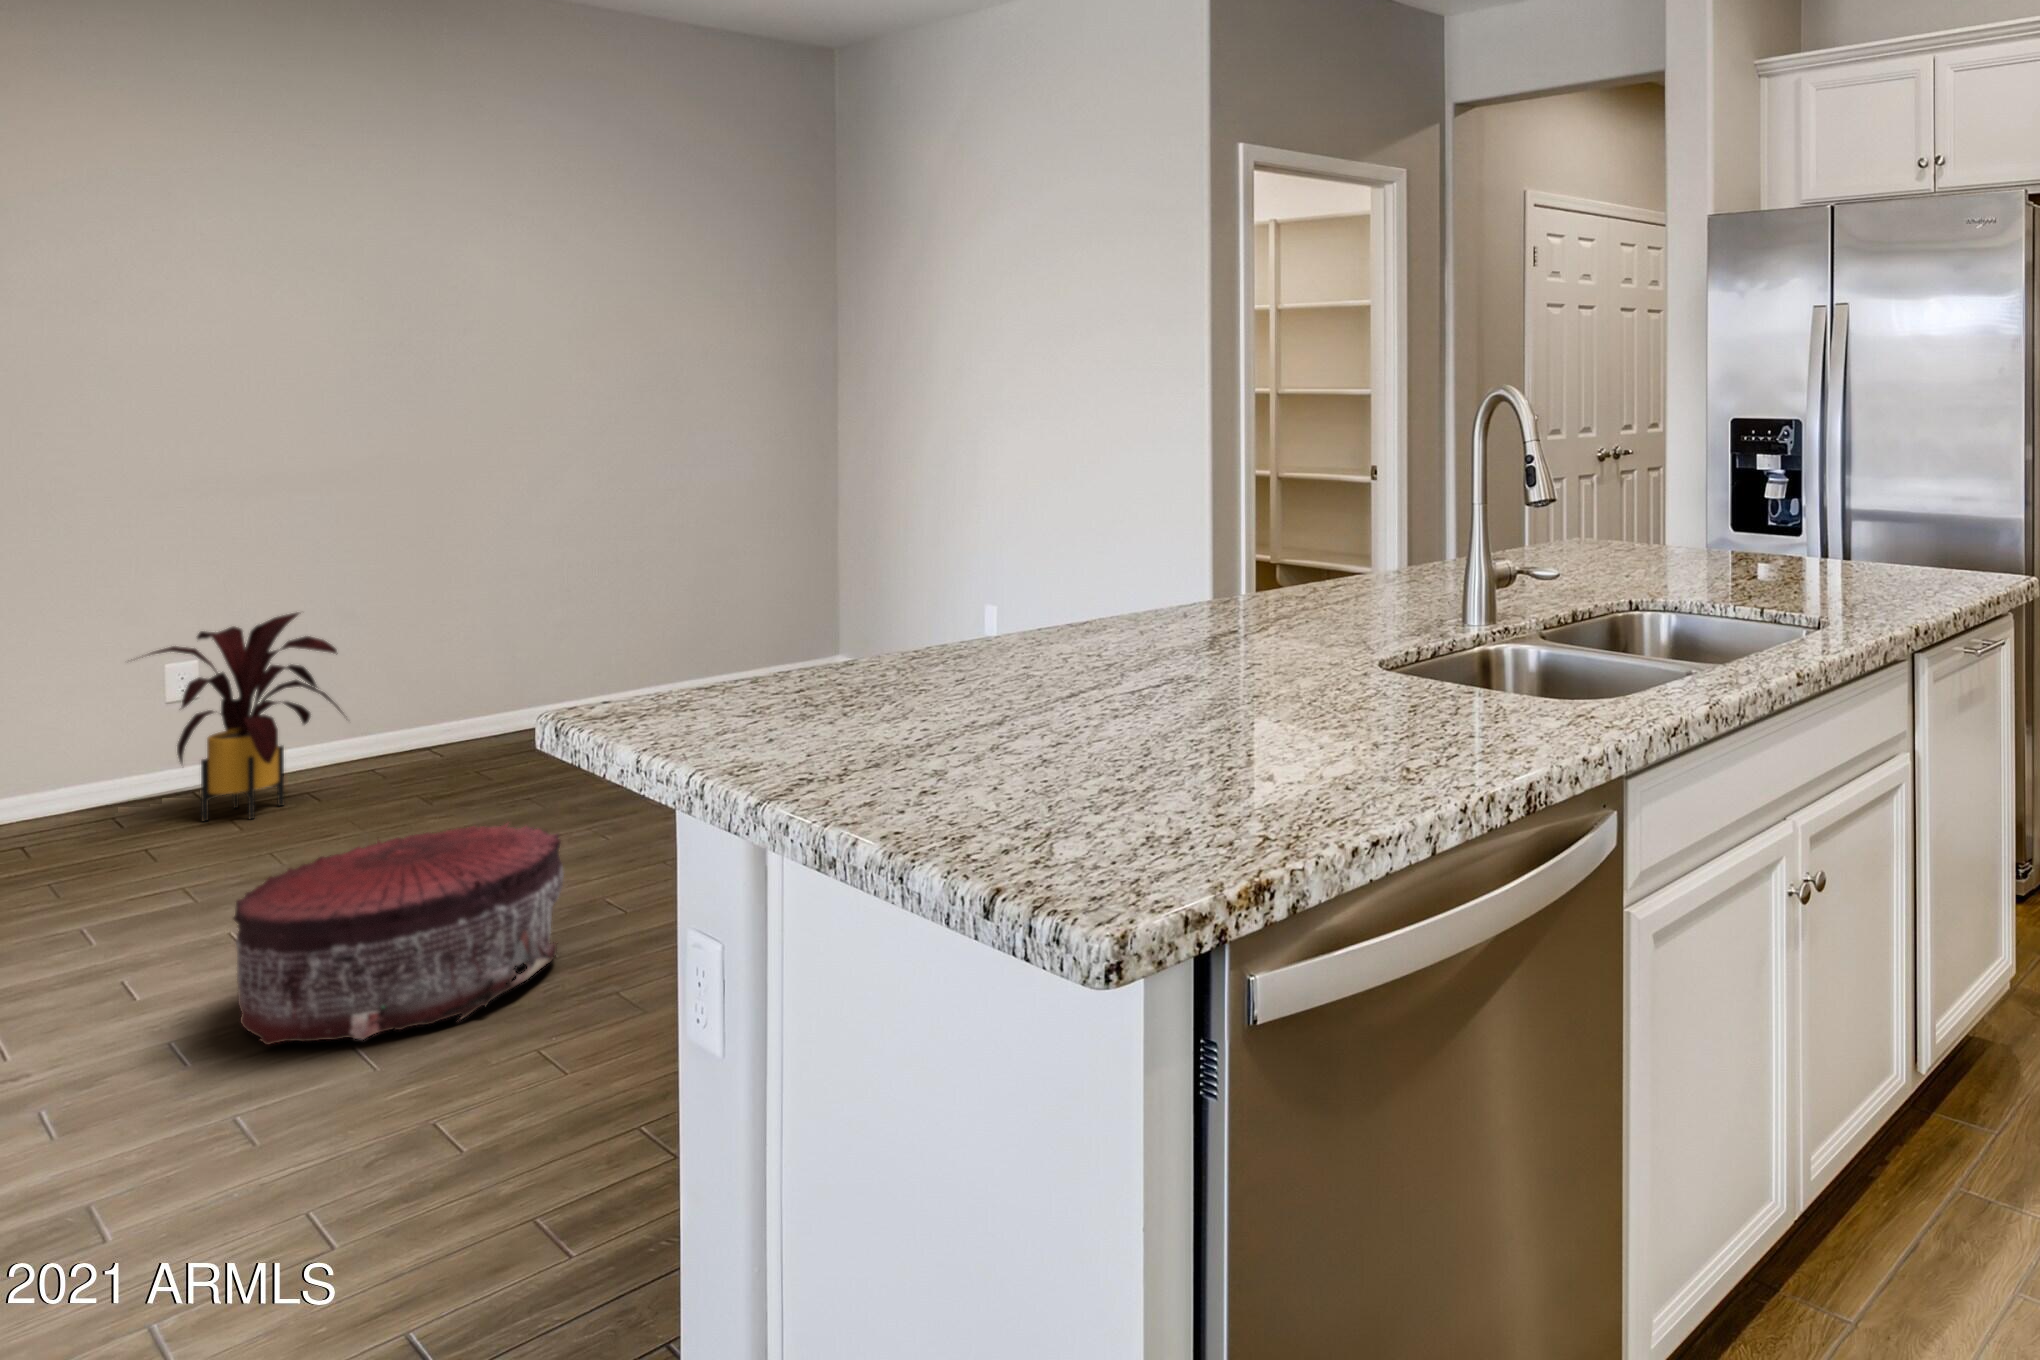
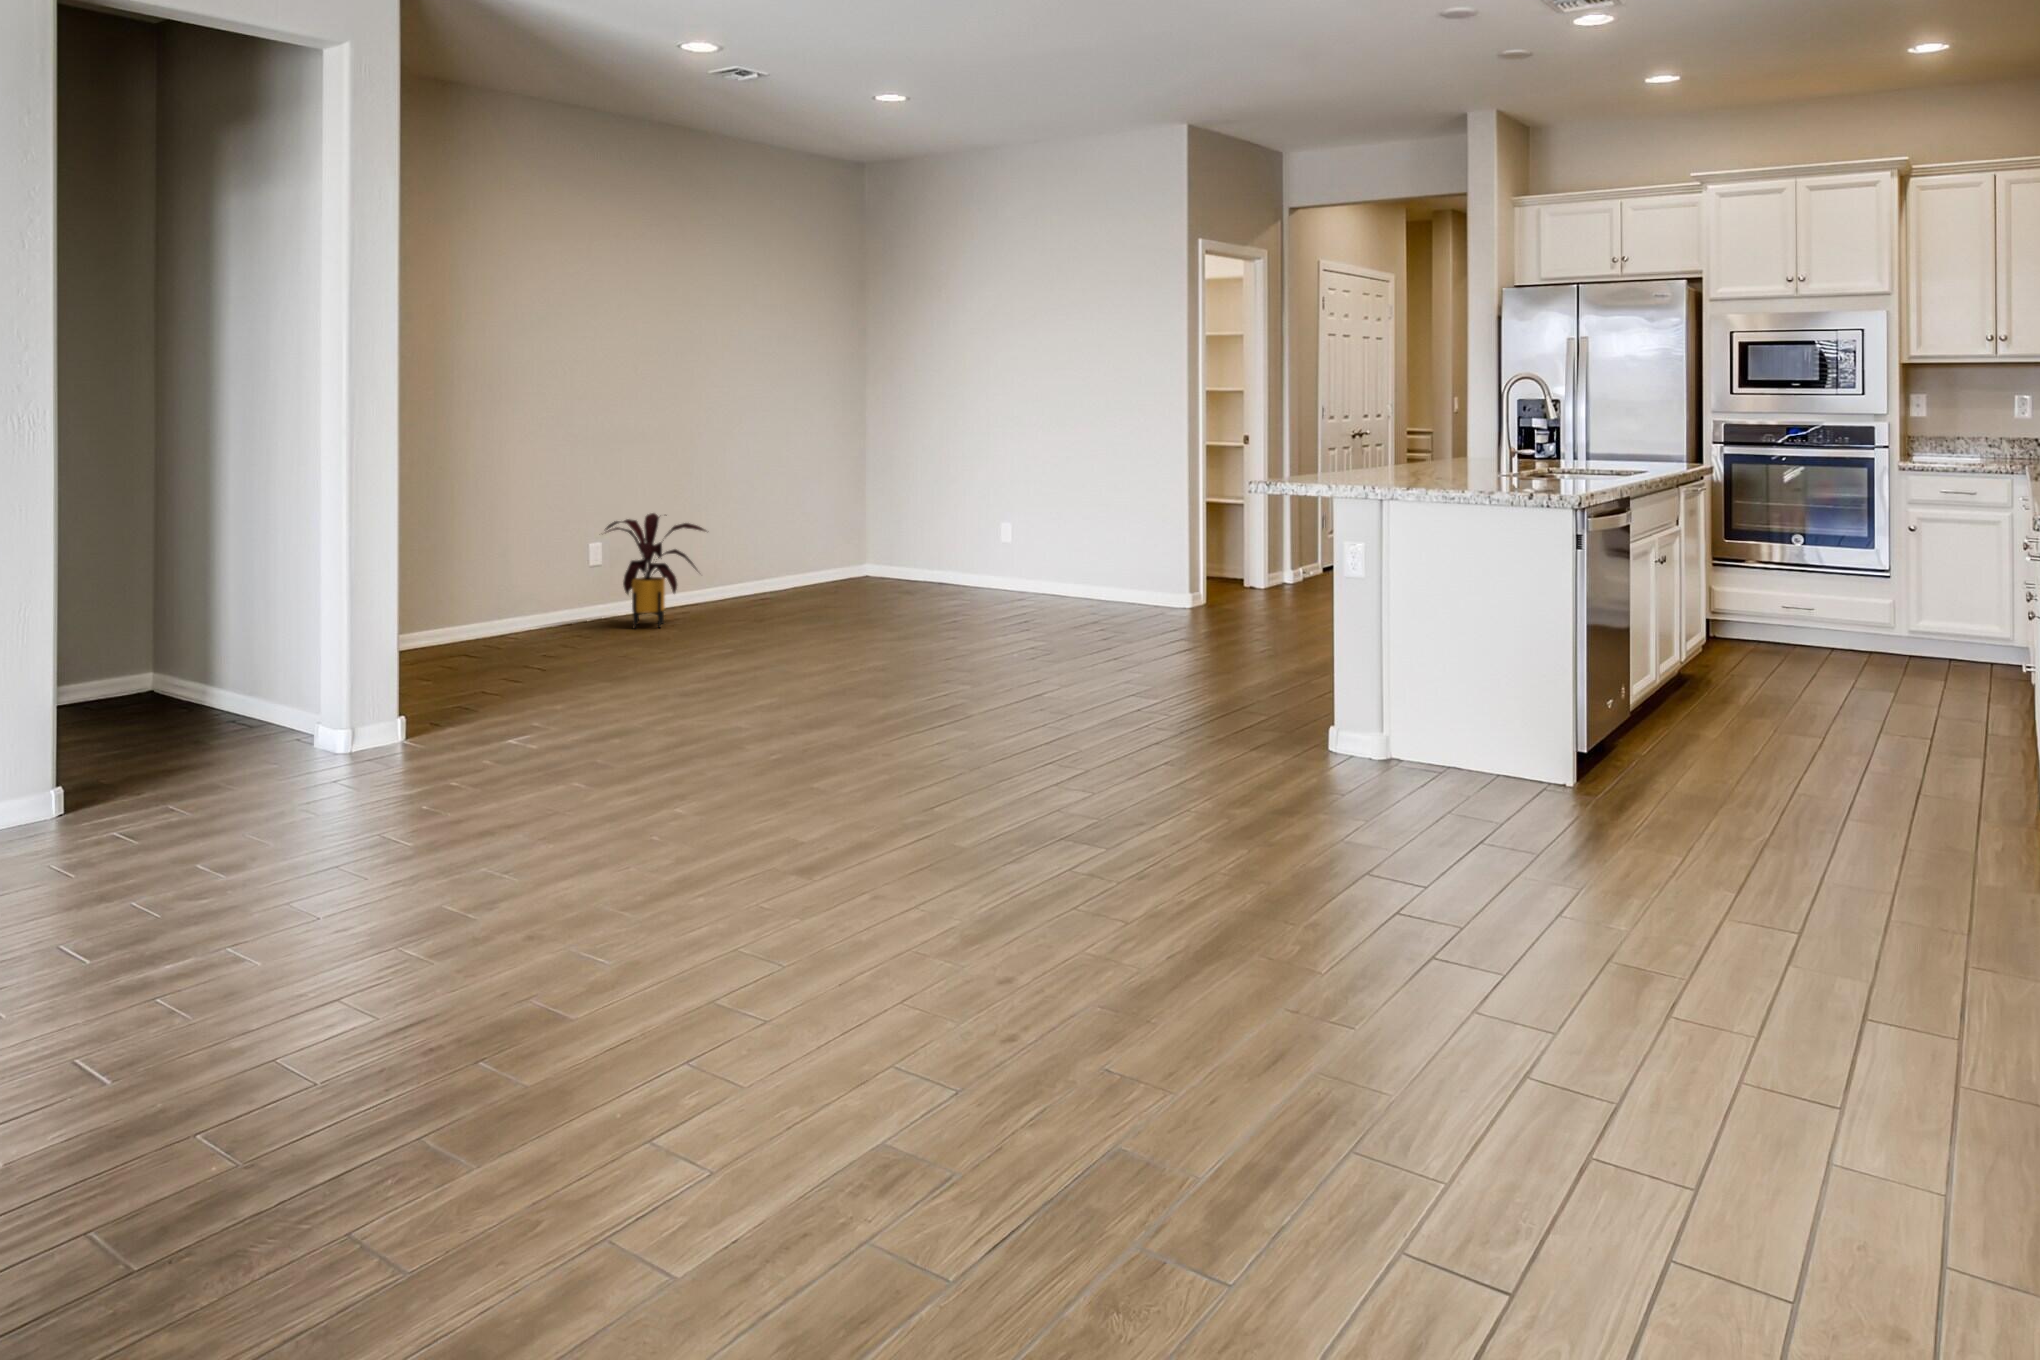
pouf: present [233,824,564,1045] -> none [846,597,976,681]

